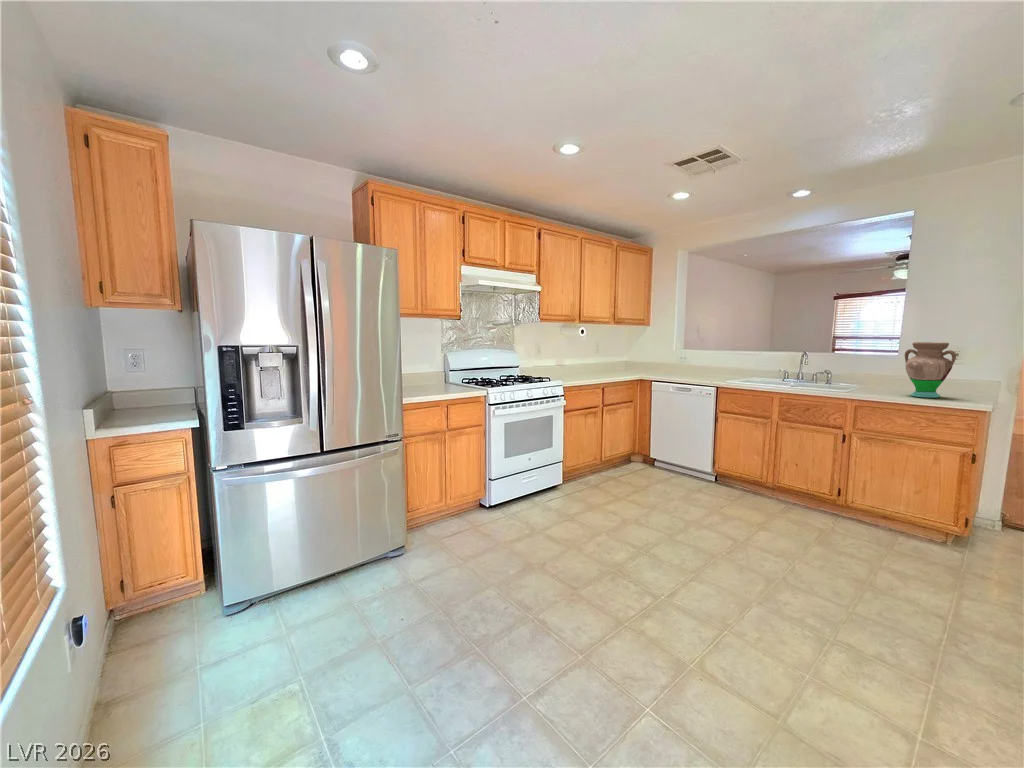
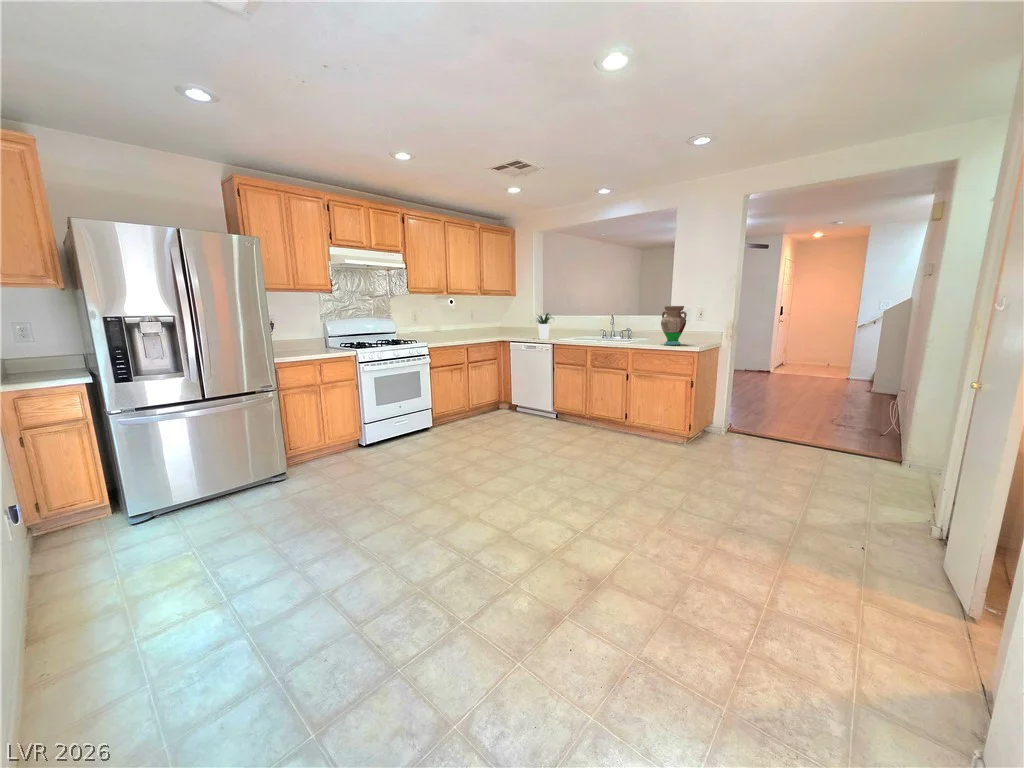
potted plant: none [685,347,726,381] -> present [537,313,554,339]

